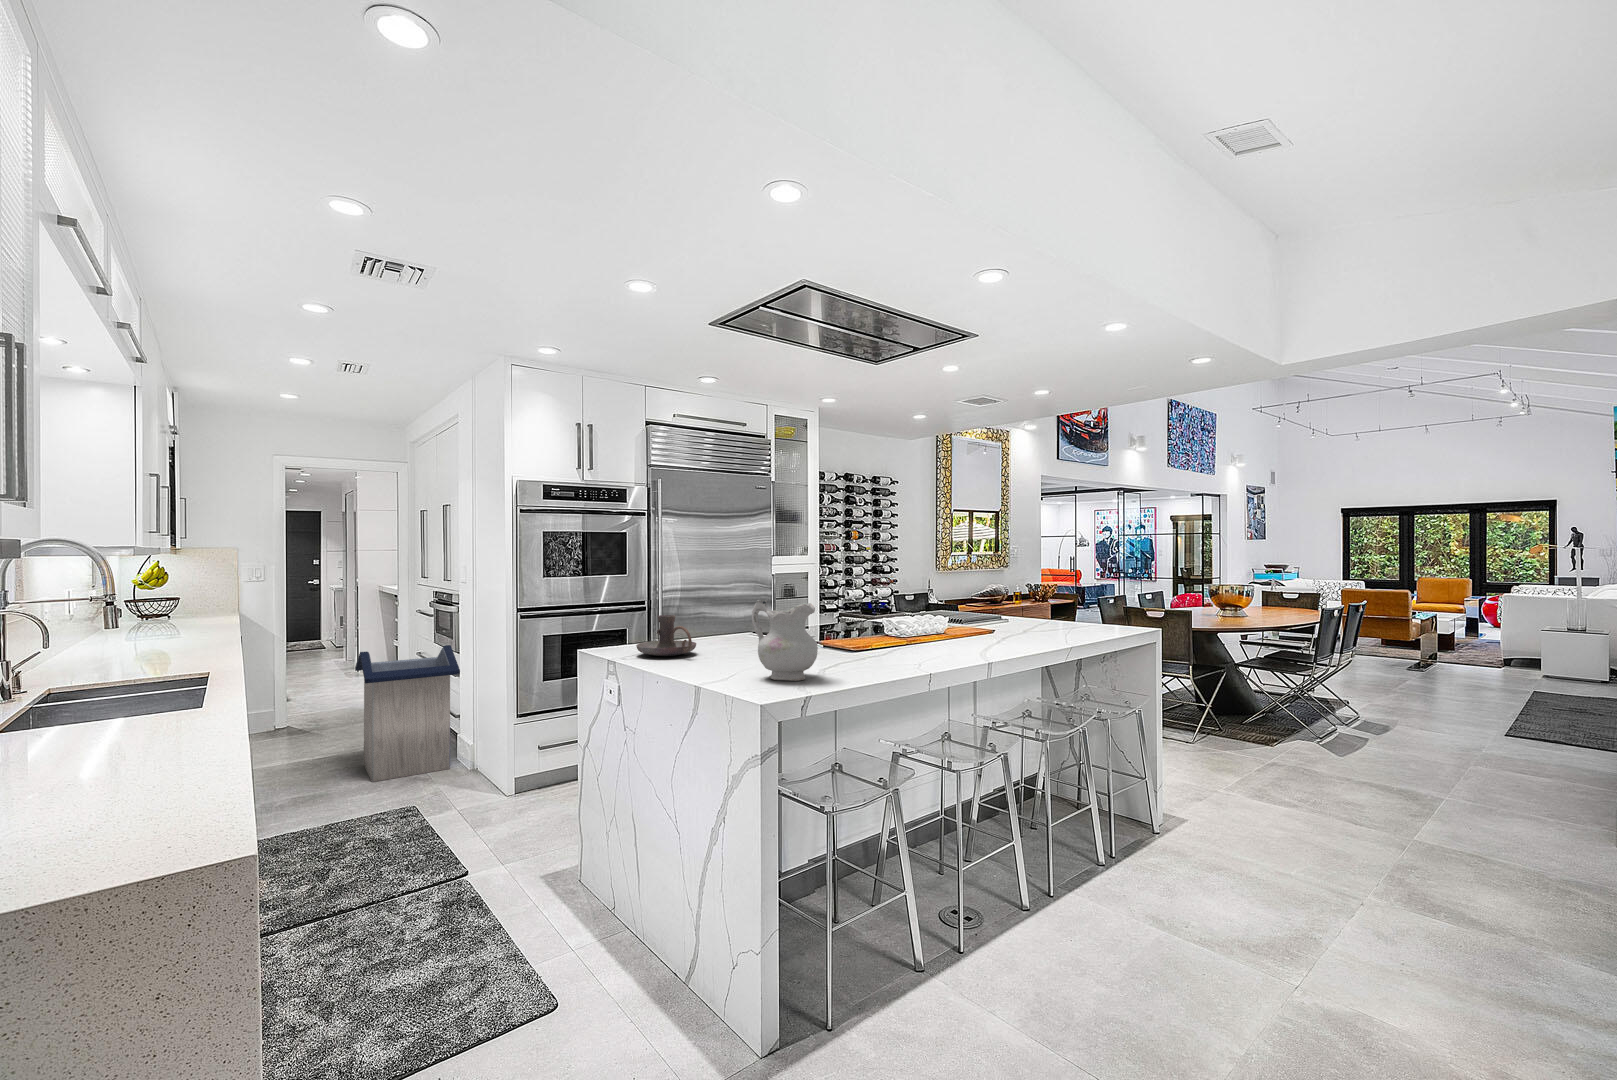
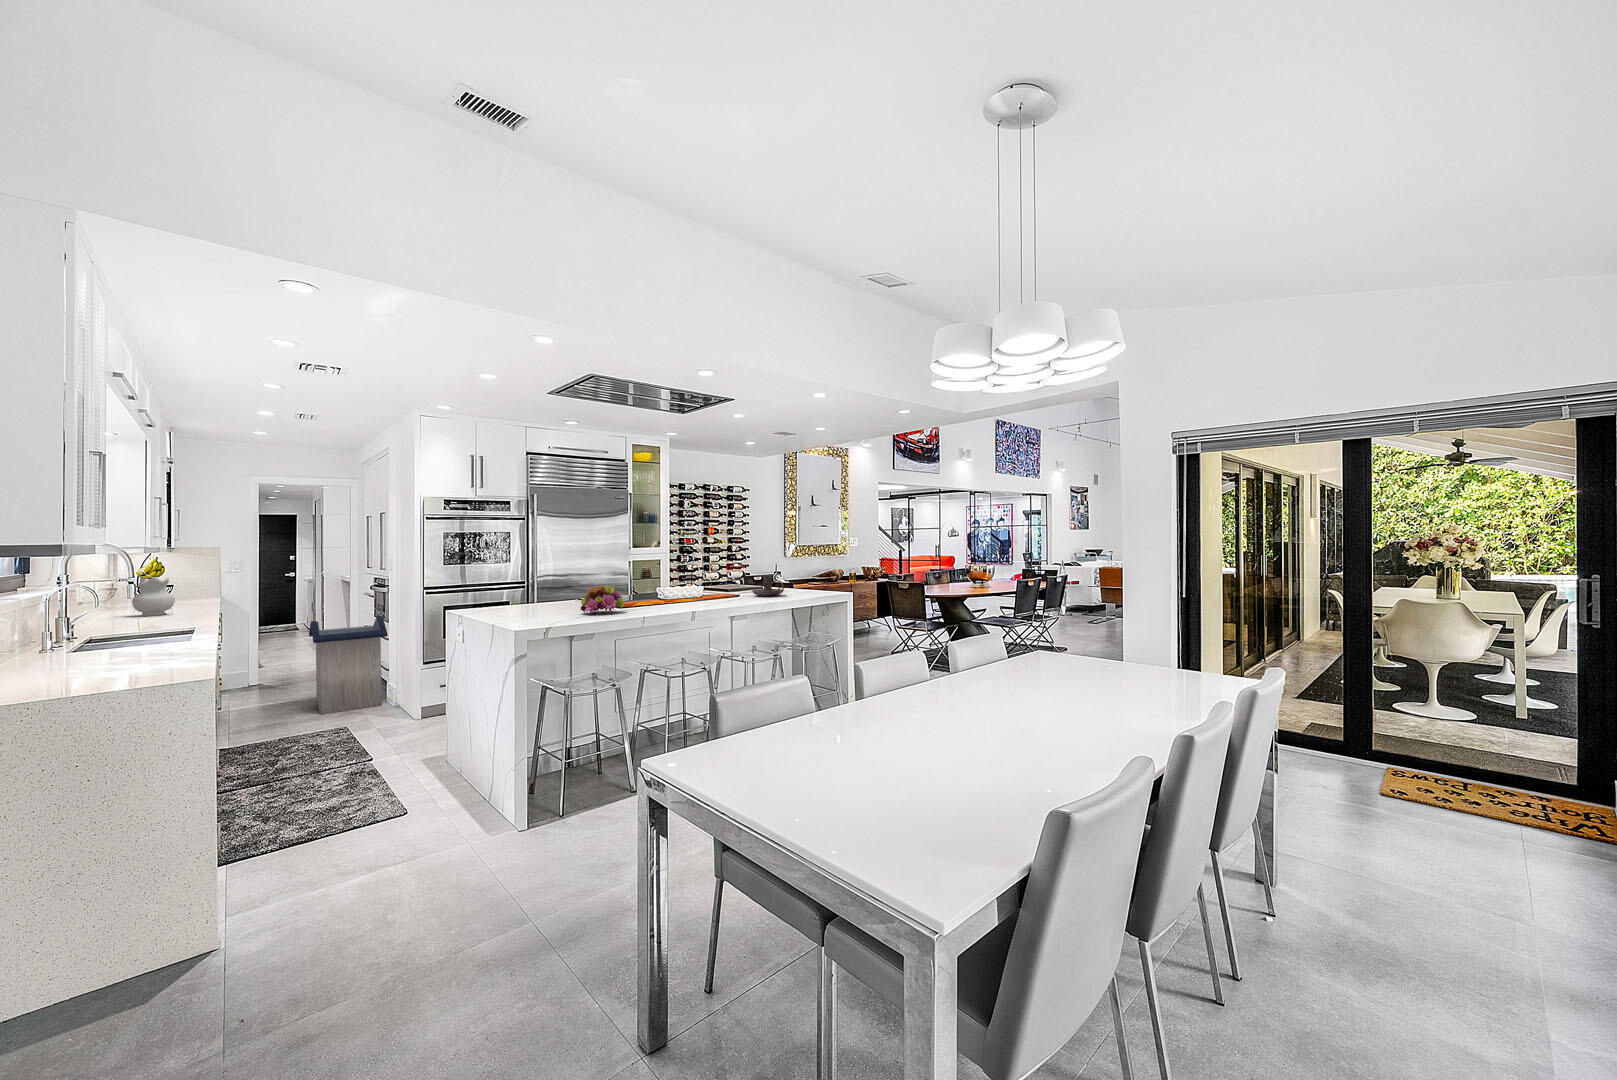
ceramic pitcher: present [752,600,818,681] -> present [132,577,175,616]
candle holder: present [636,615,696,656] -> present [752,575,784,596]
flower bouquet: none [812,618,882,665] -> present [581,586,625,613]

